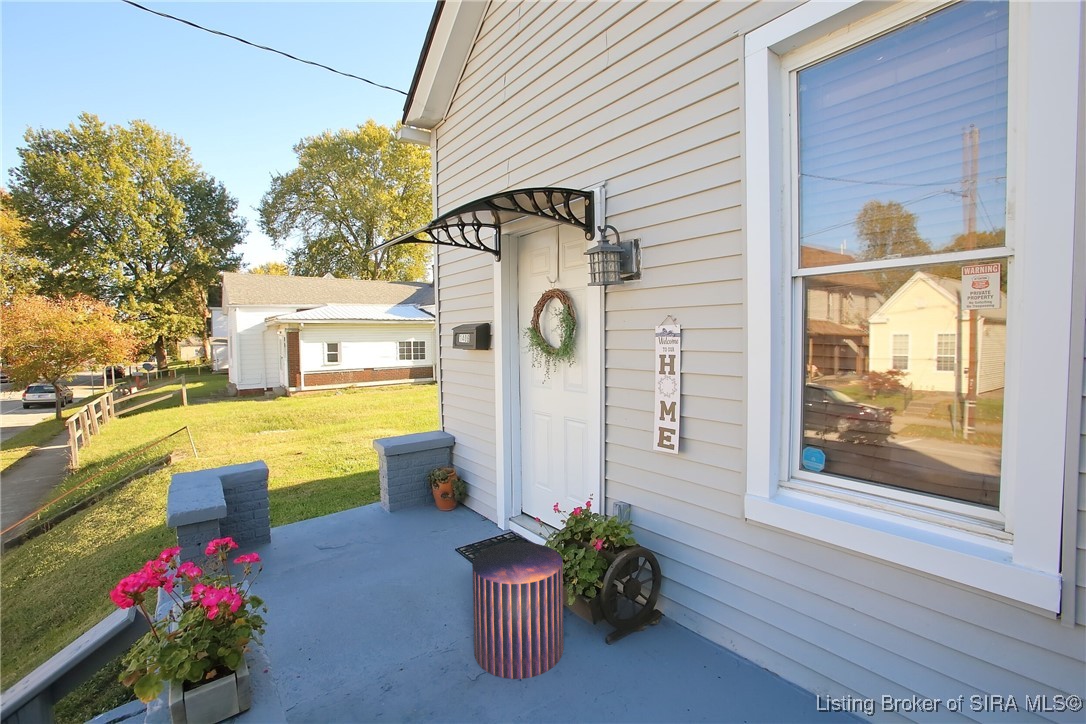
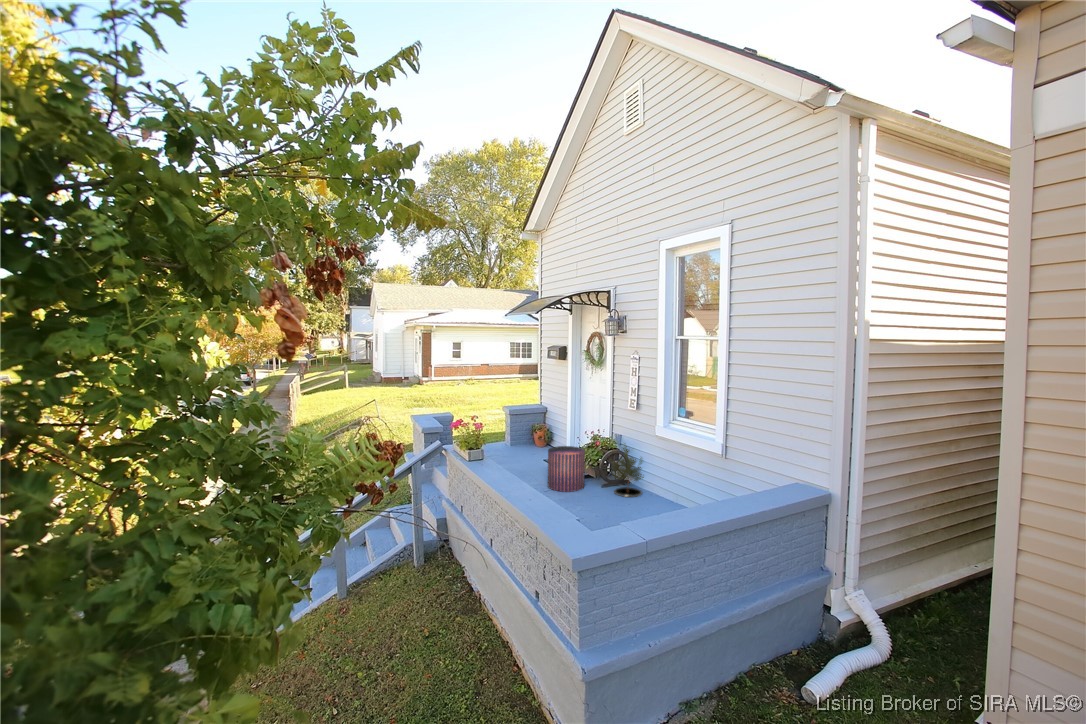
potted tree: none [630,536,720,683] -> present [612,446,644,497]

